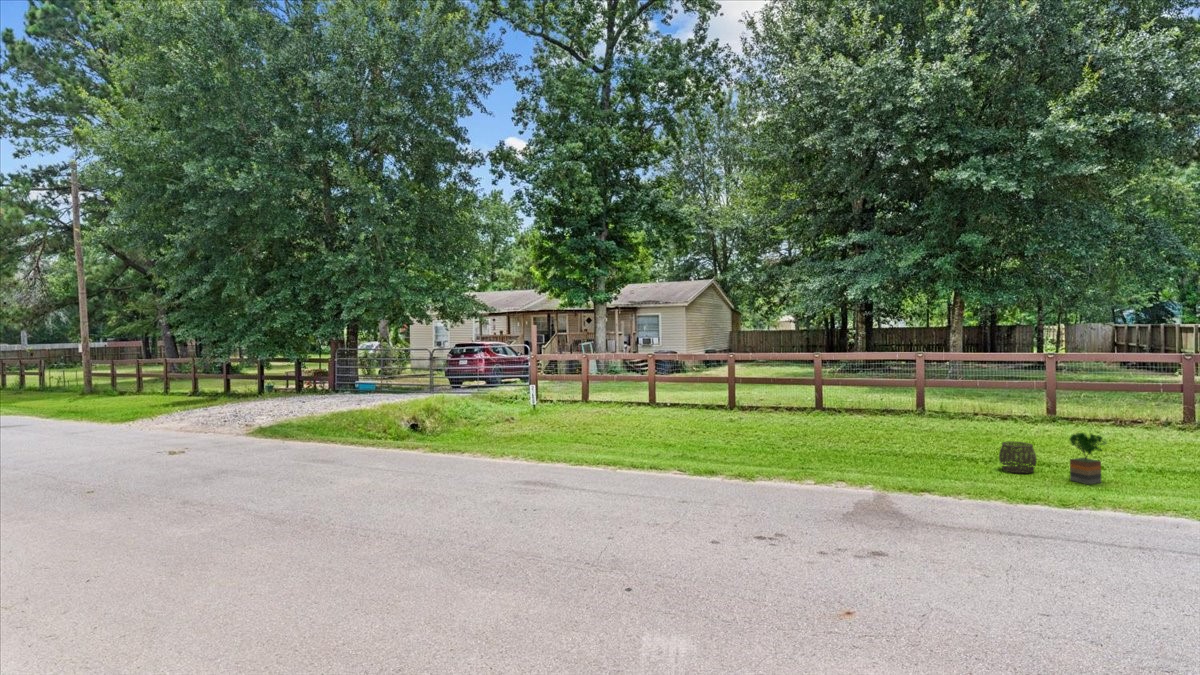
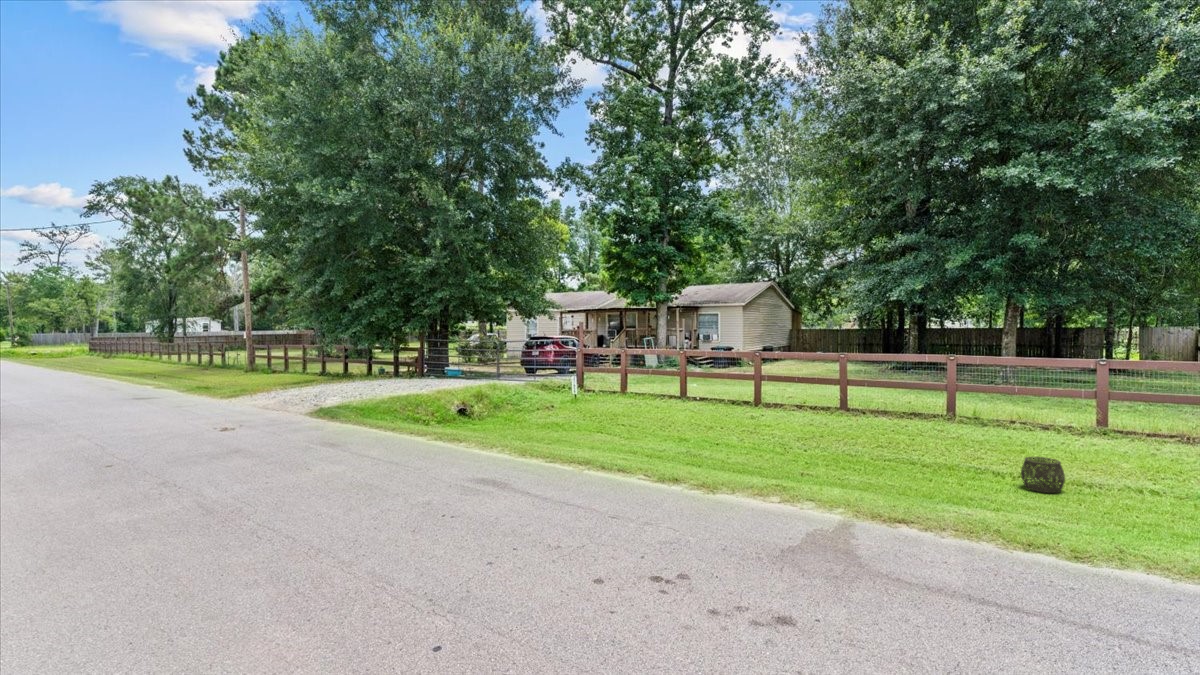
potted tree: present [1070,433,1107,484] -> none [1101,451,1152,512]

